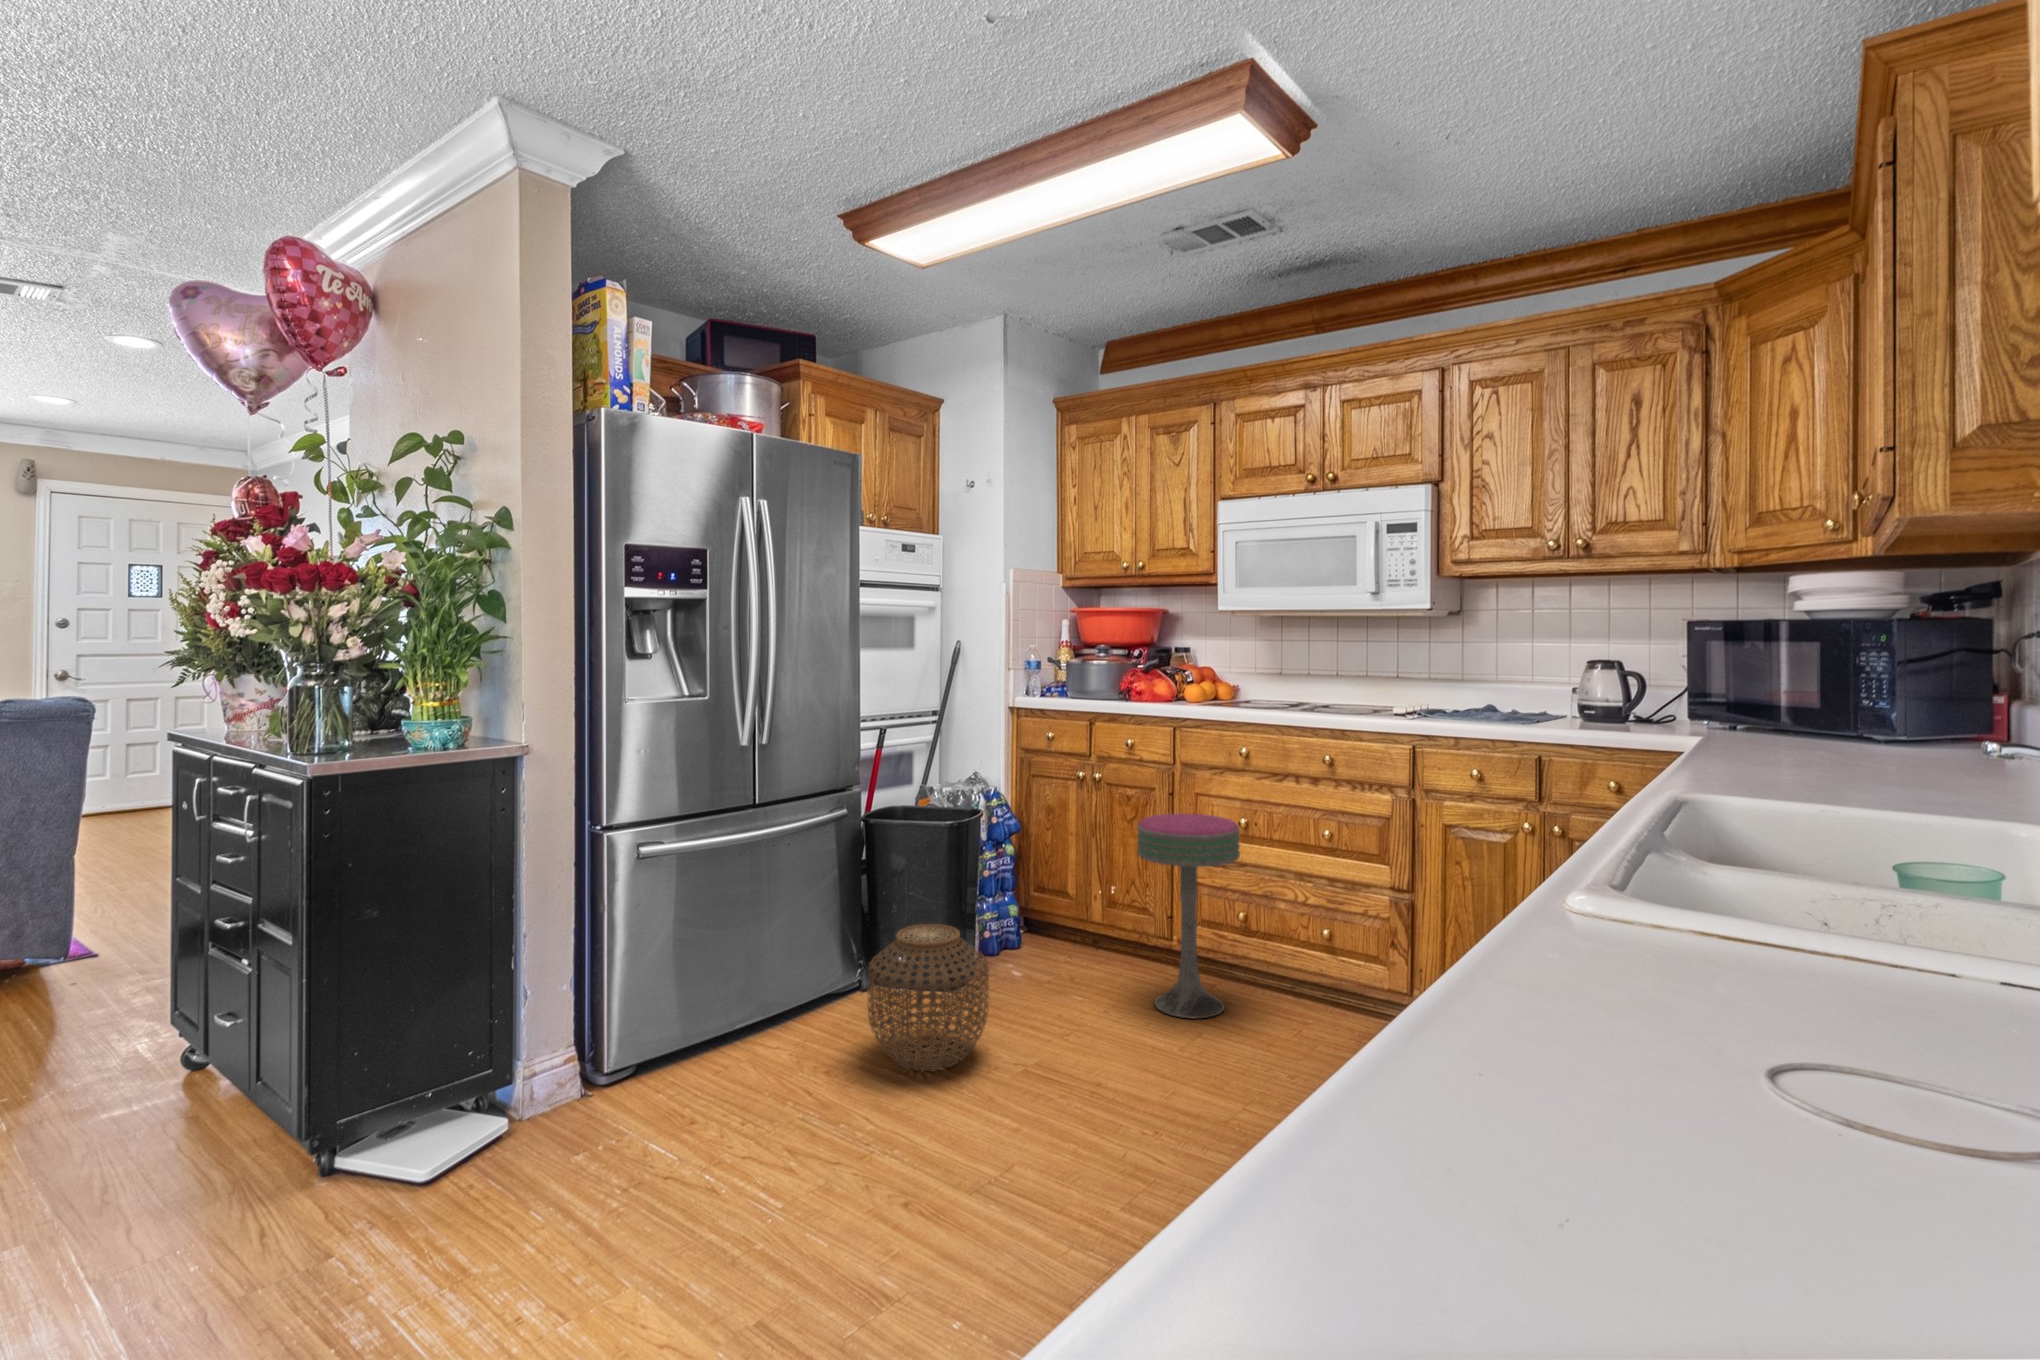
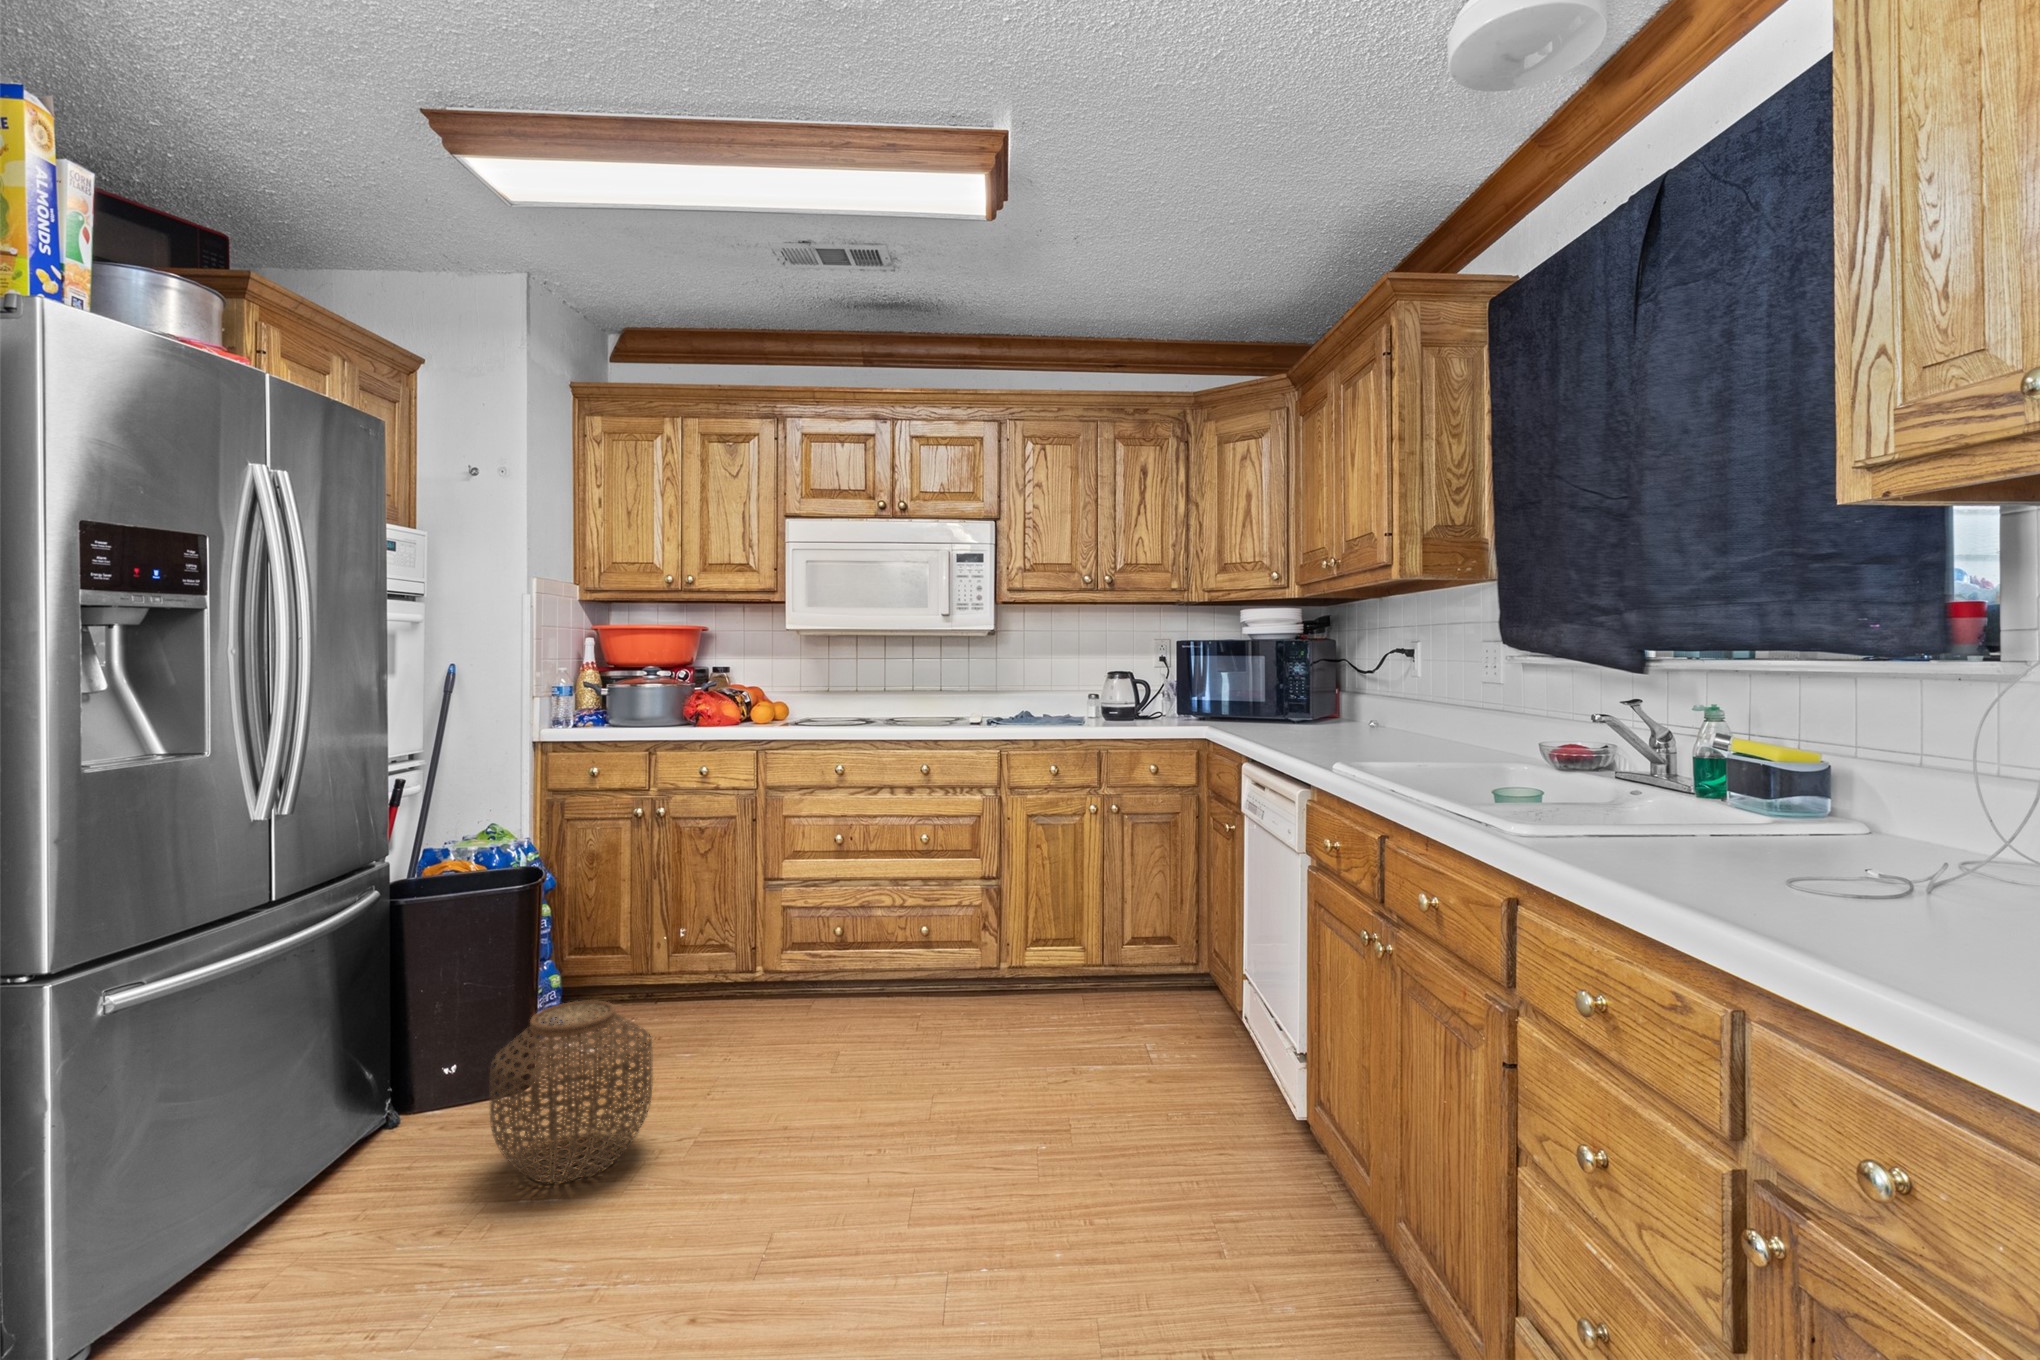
bar stool: present [1137,814,1240,1019] -> none [754,836,861,1046]

